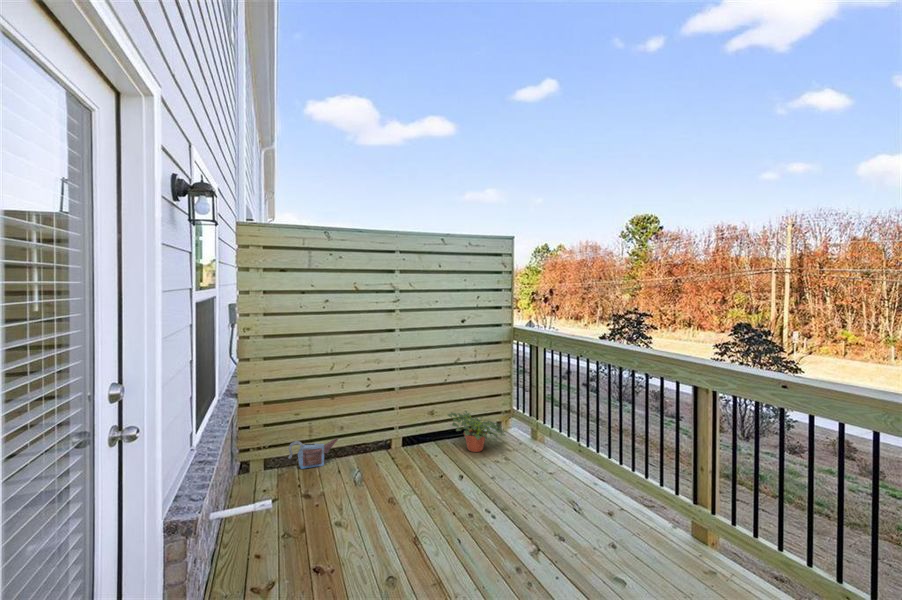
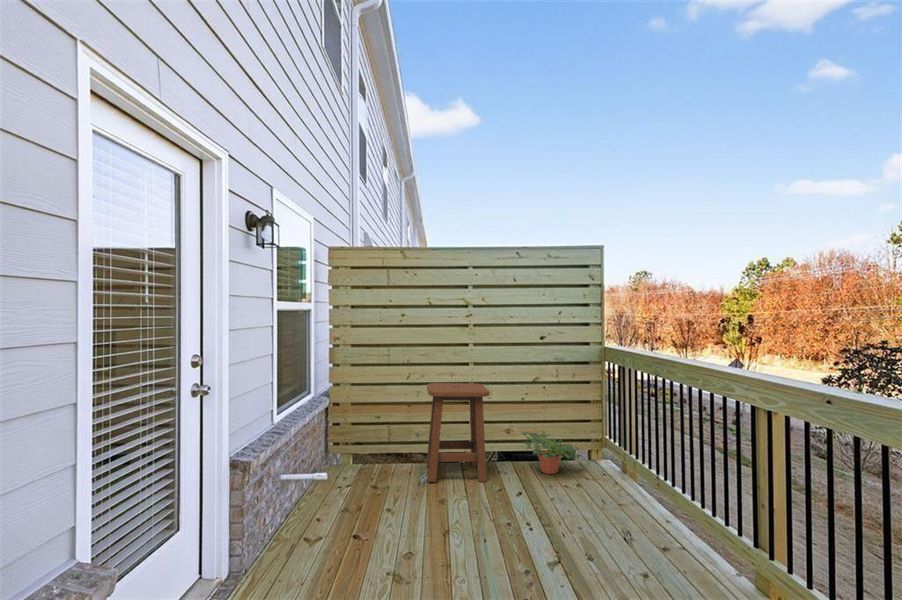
stool: none [353,370,425,478] -> present [427,383,489,482]
watering can: present [288,438,338,469] -> none [367,442,412,469]

